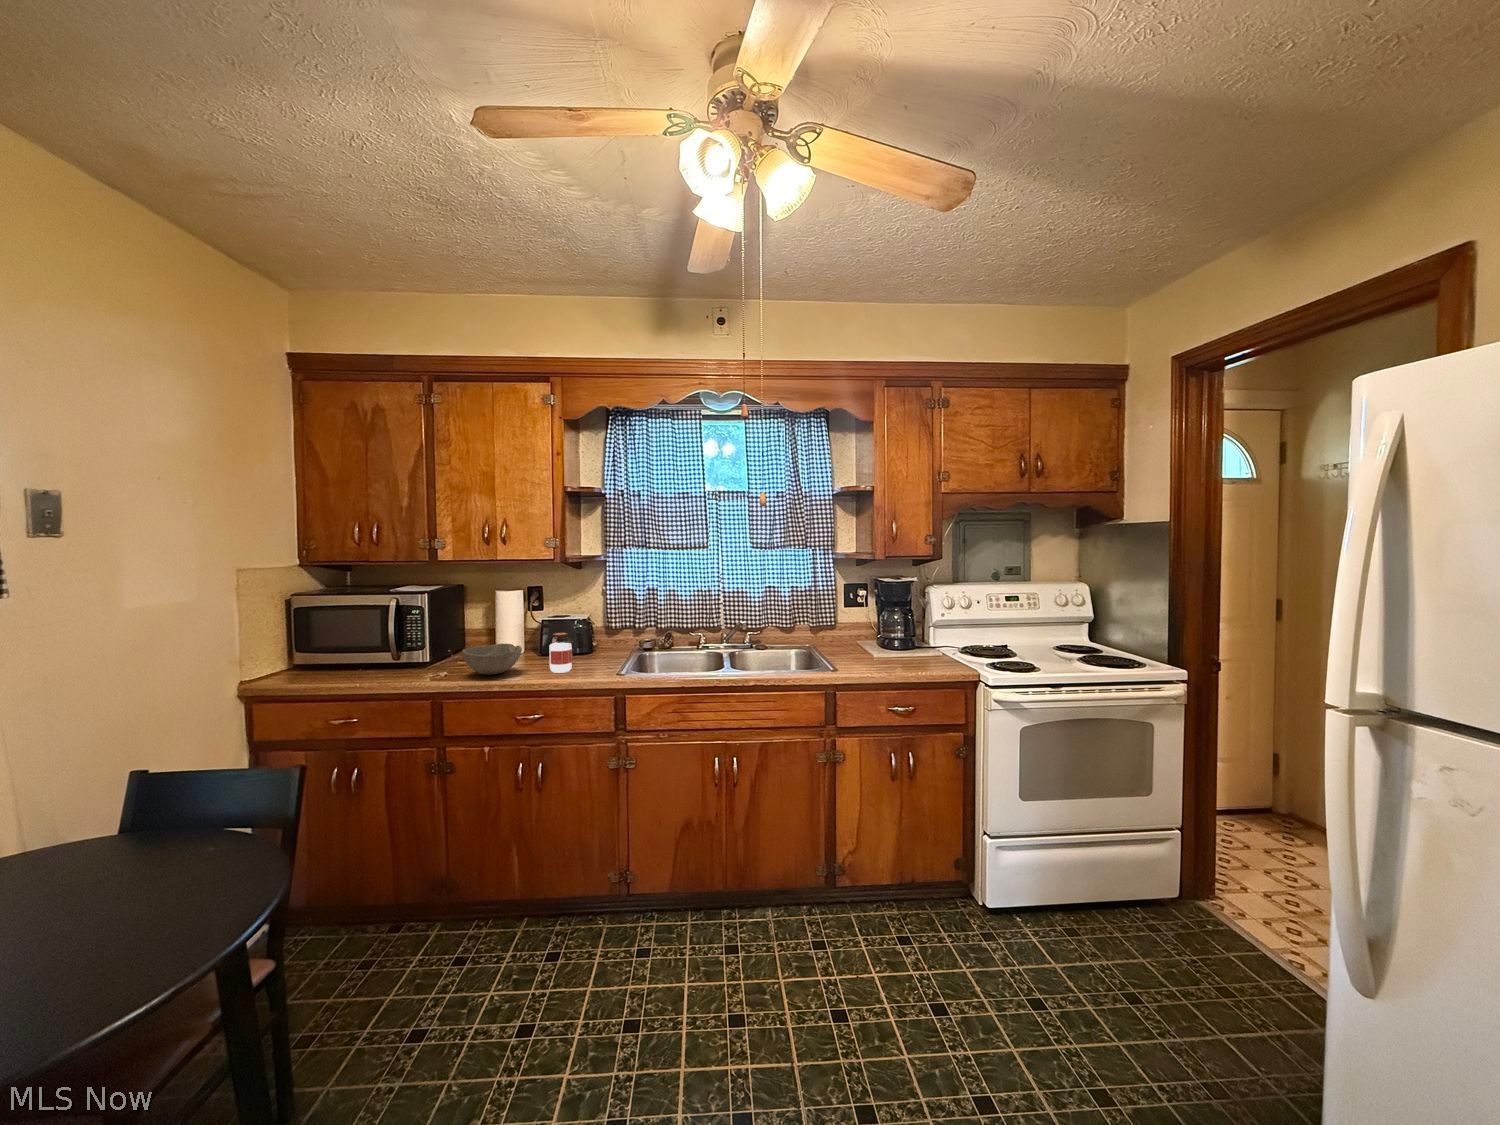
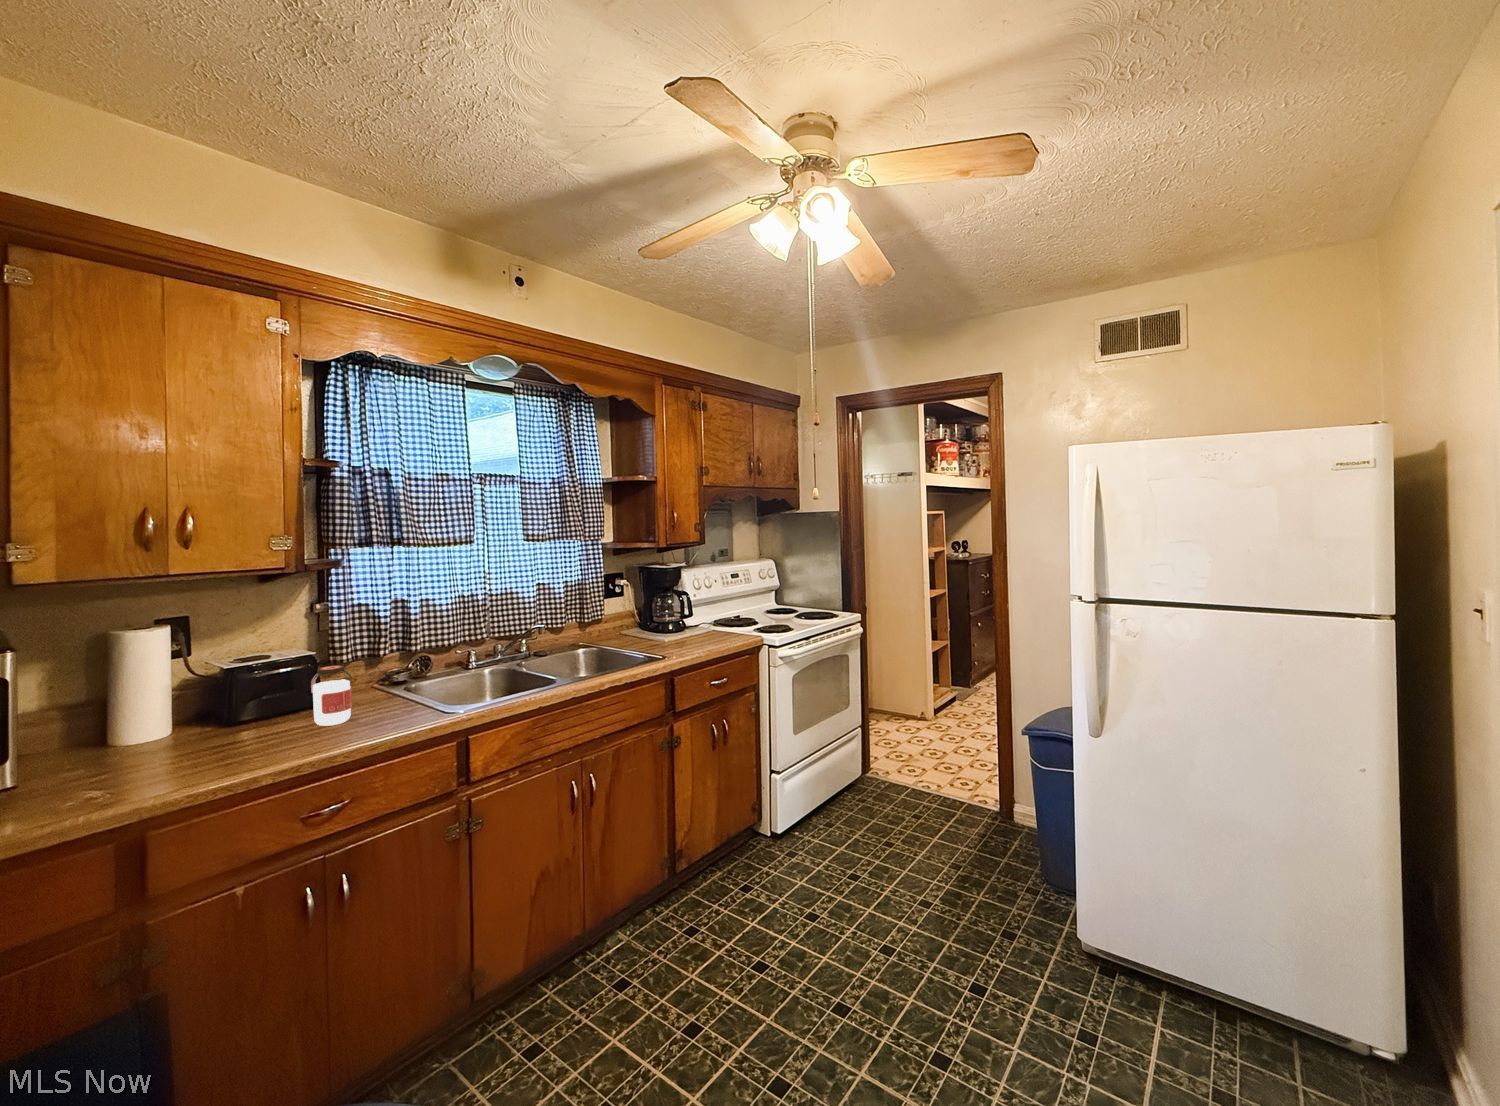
bowl: present [462,644,522,675] -> none [143,699,265,756]

